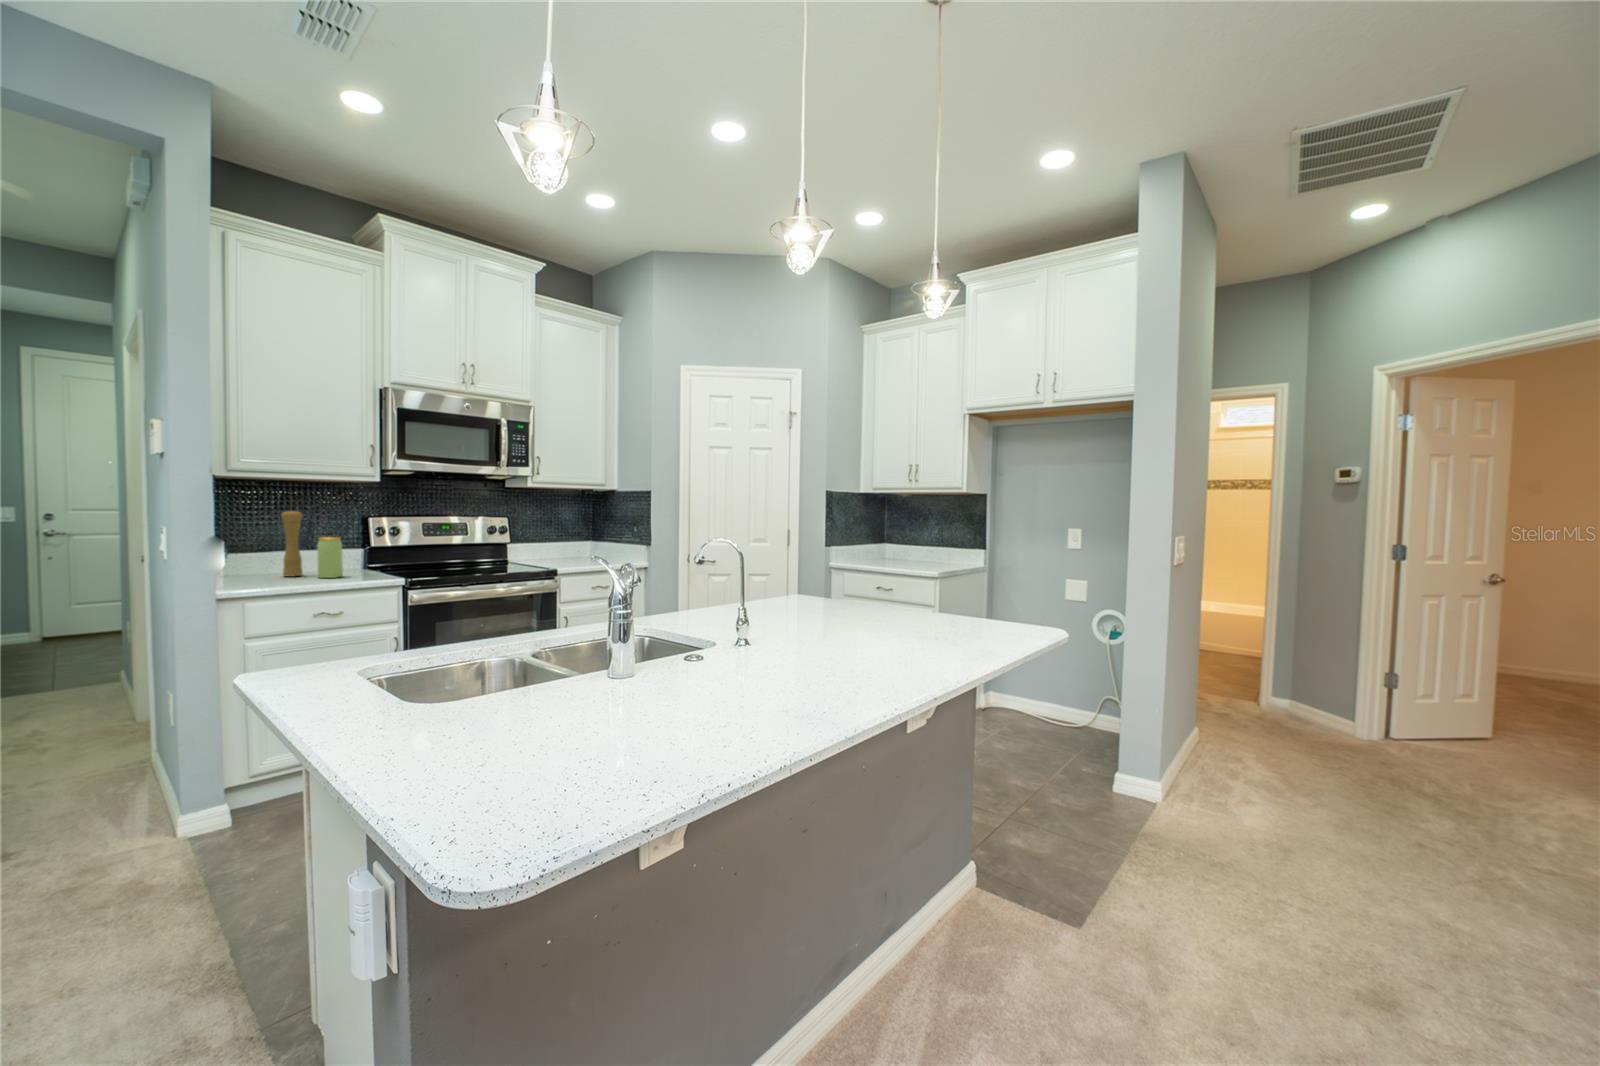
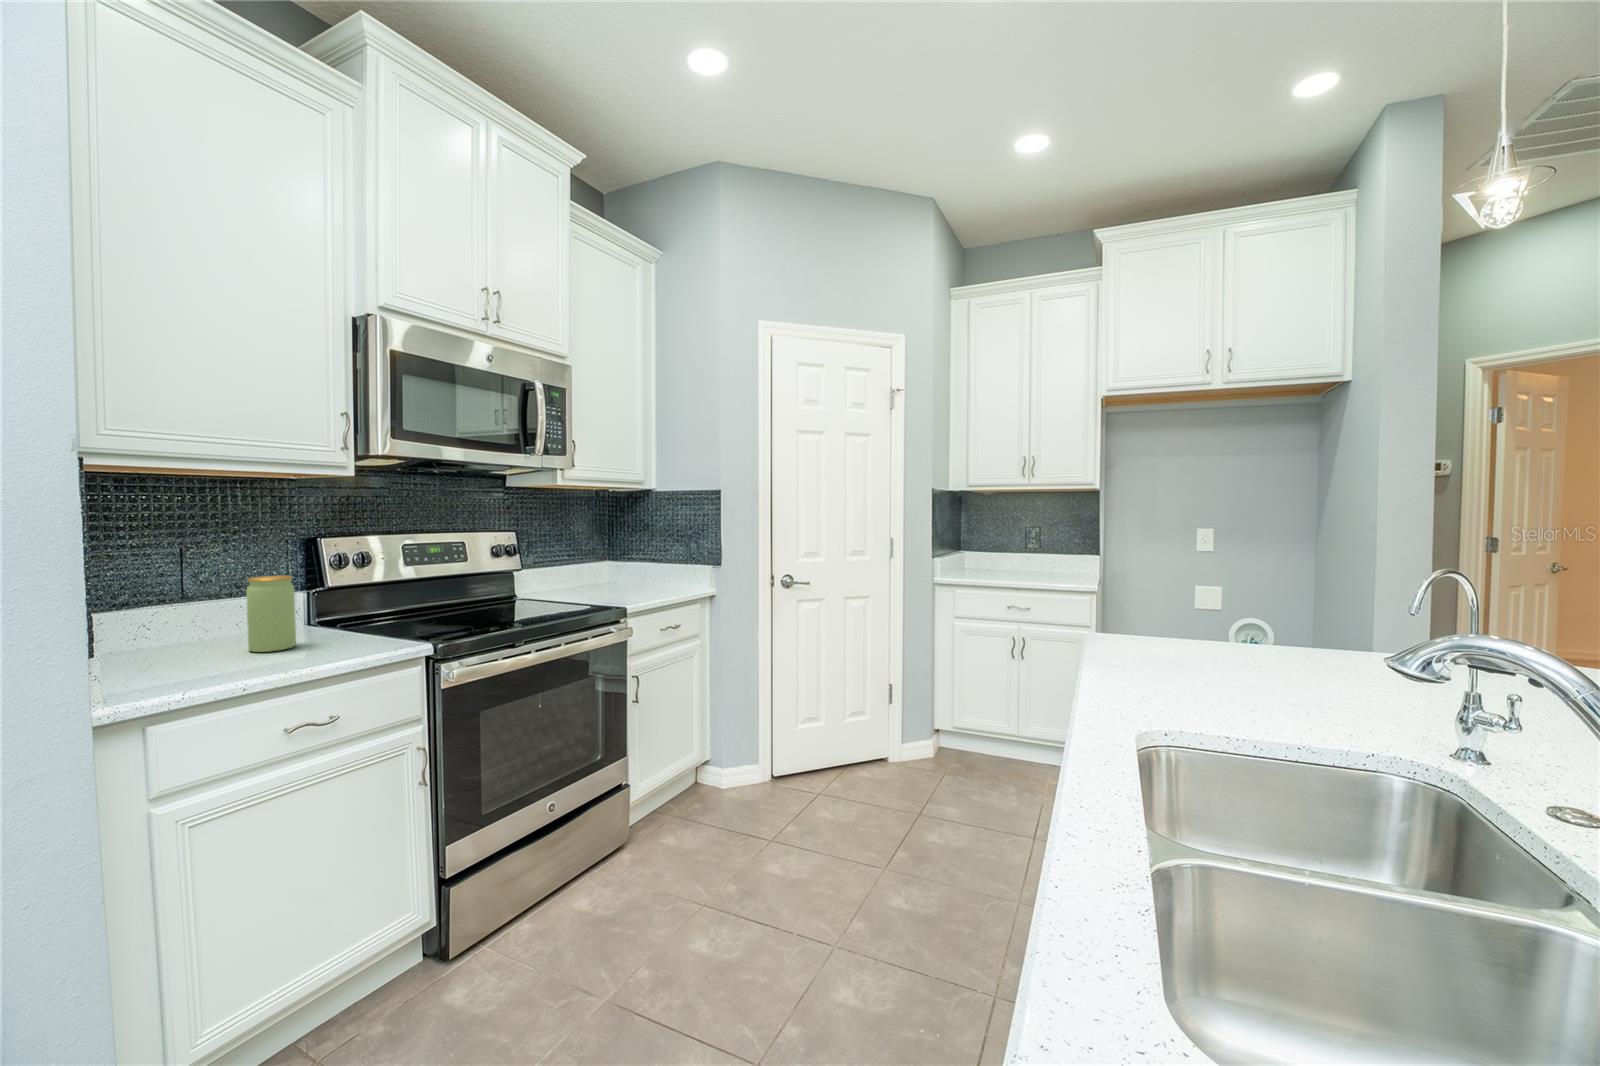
pepper mill: present [281,511,302,576] -> none [166,529,212,654]

